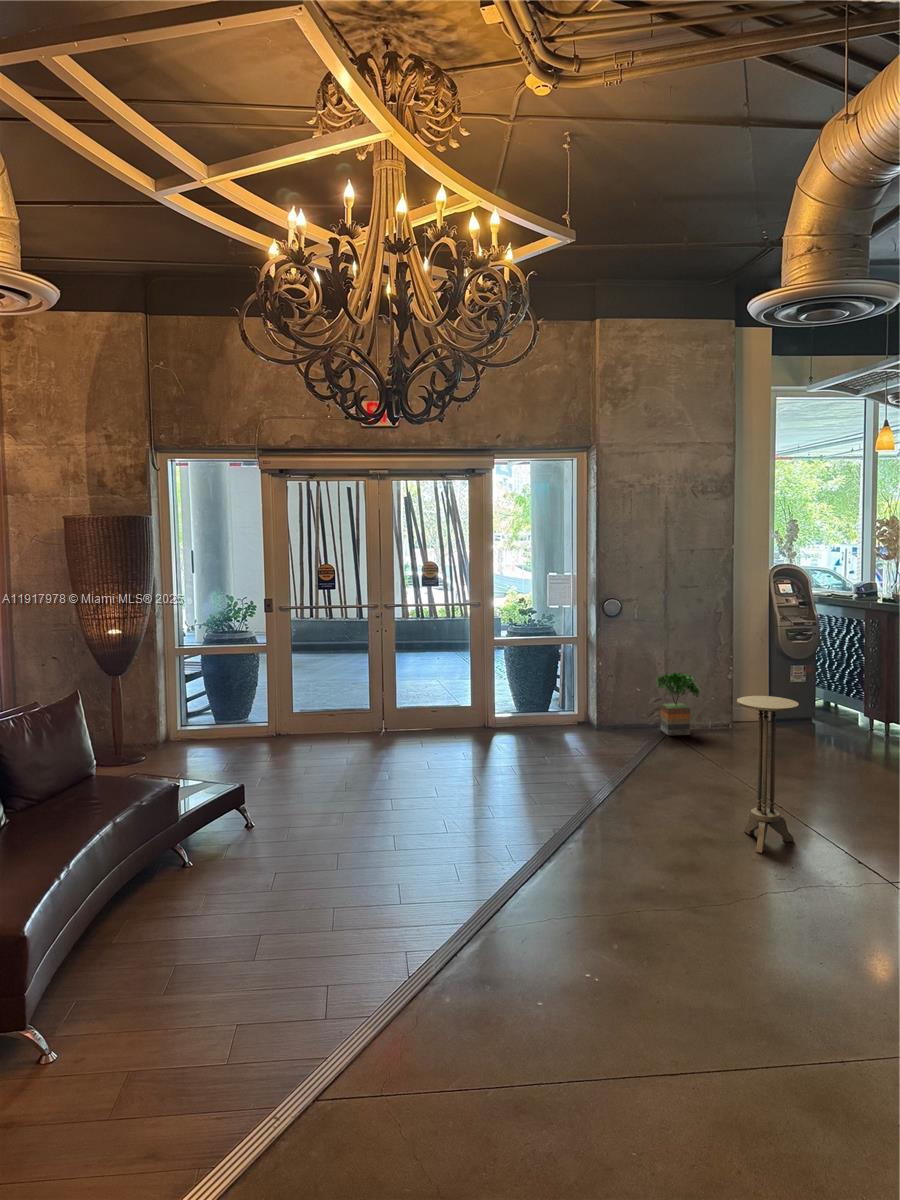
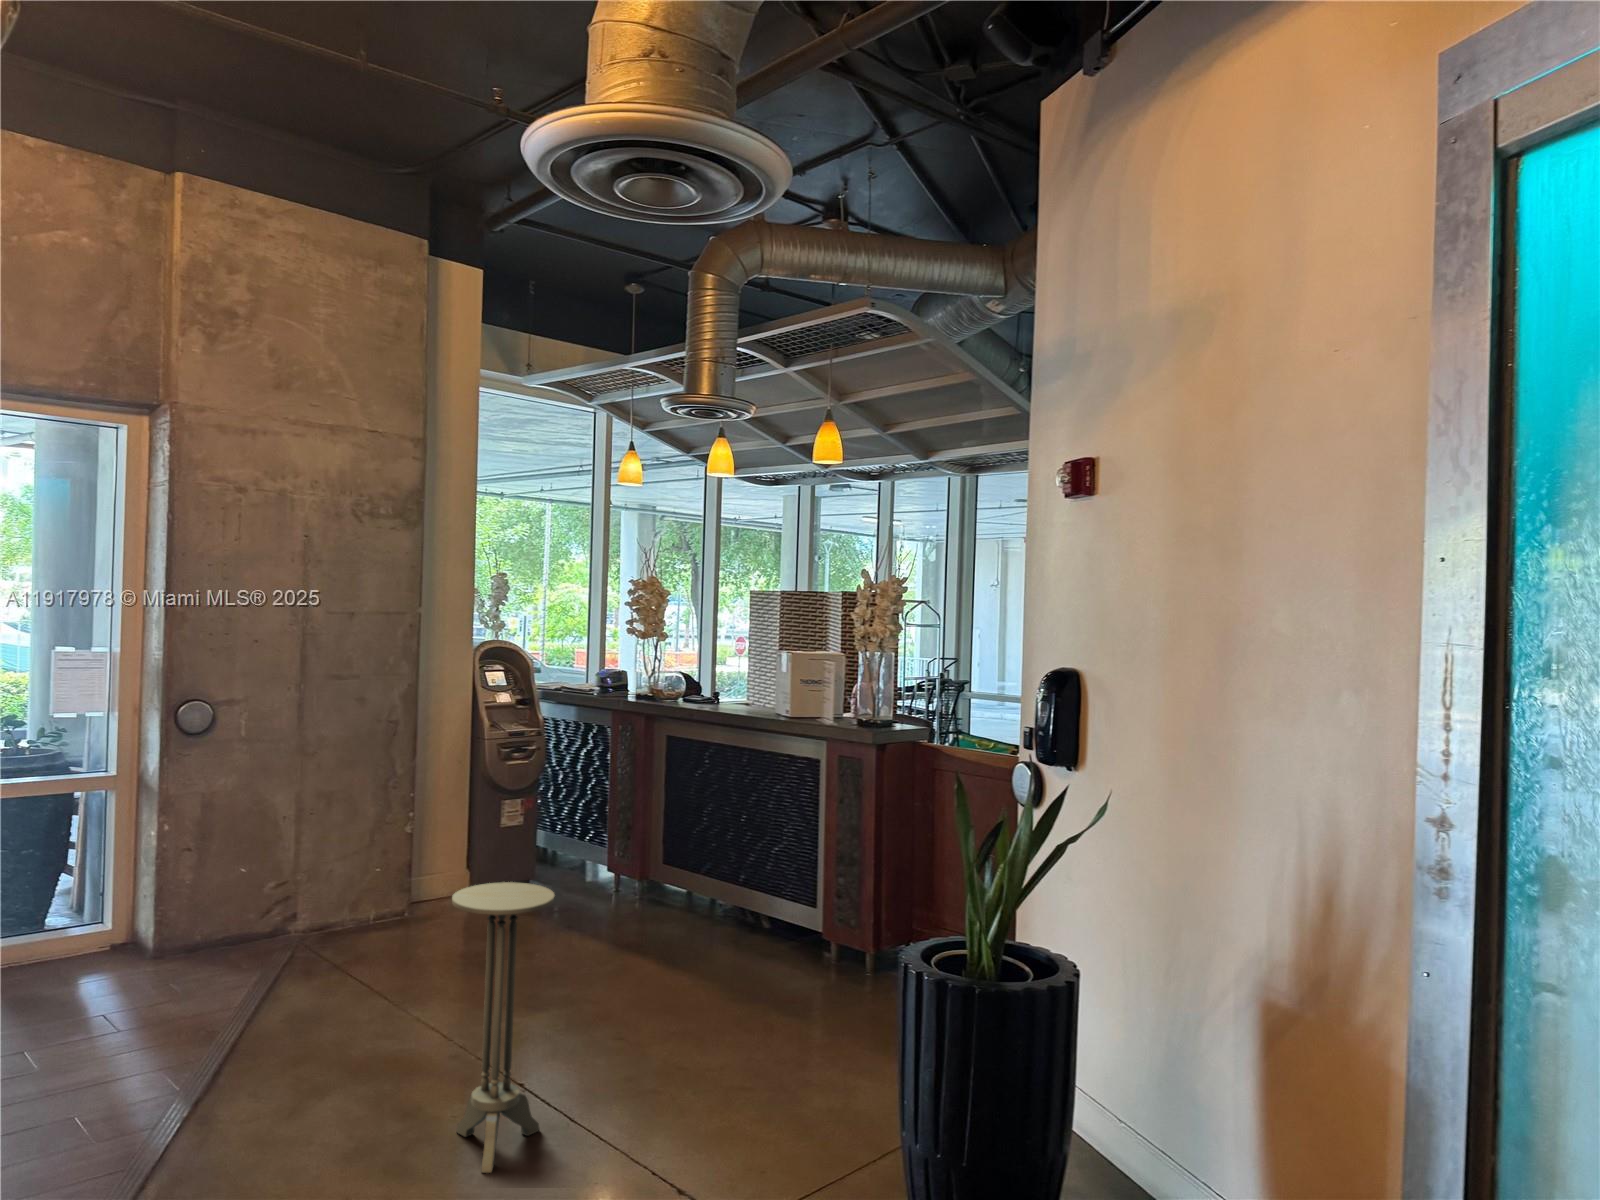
potted tree: present [656,673,700,735] -> none [276,828,363,948]

